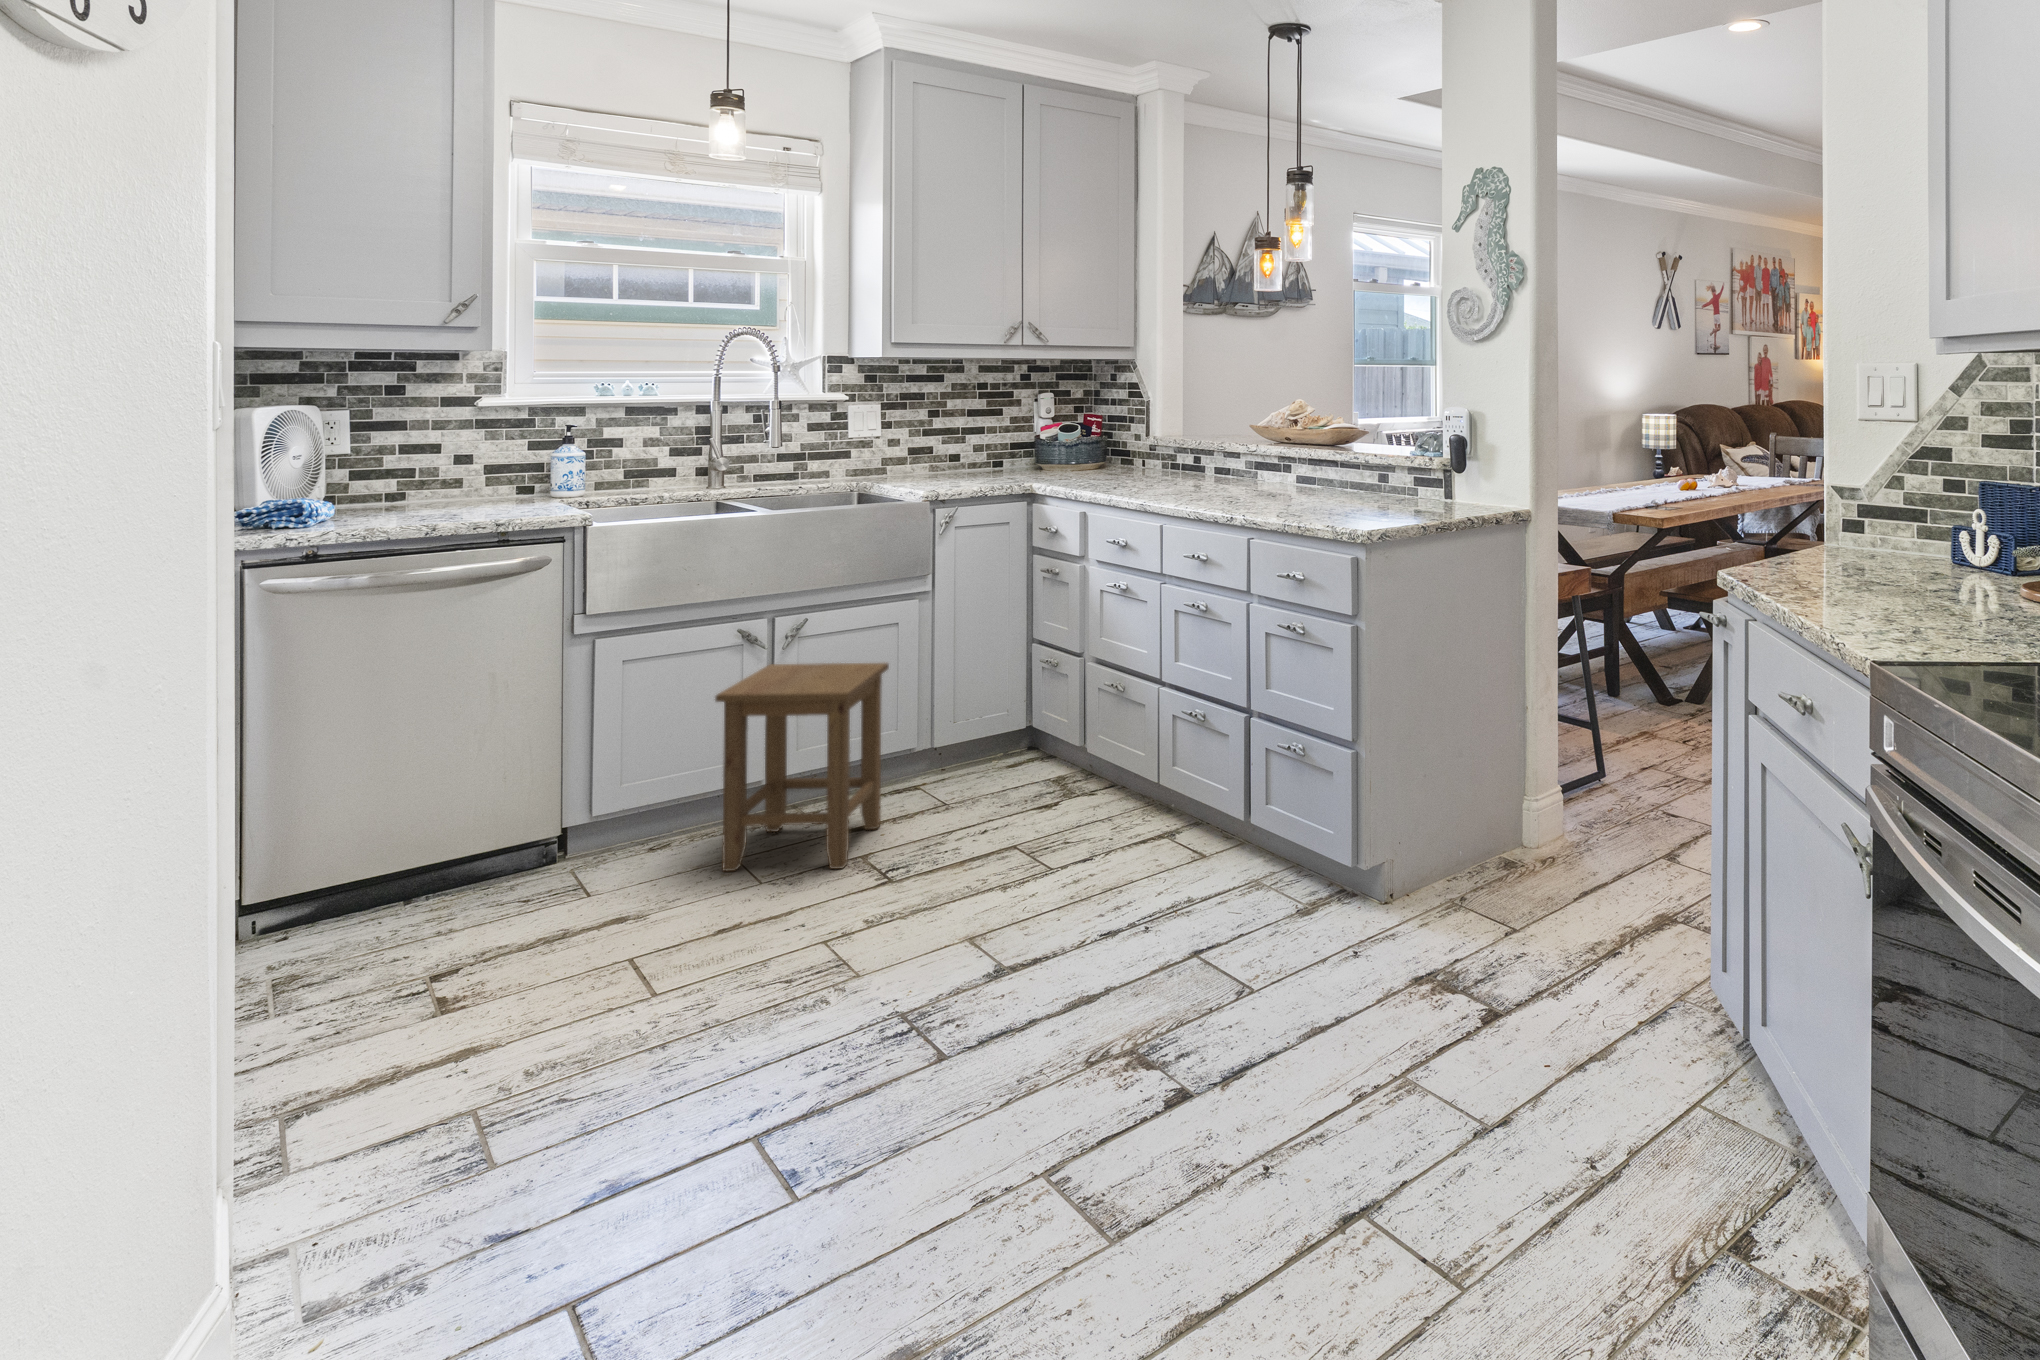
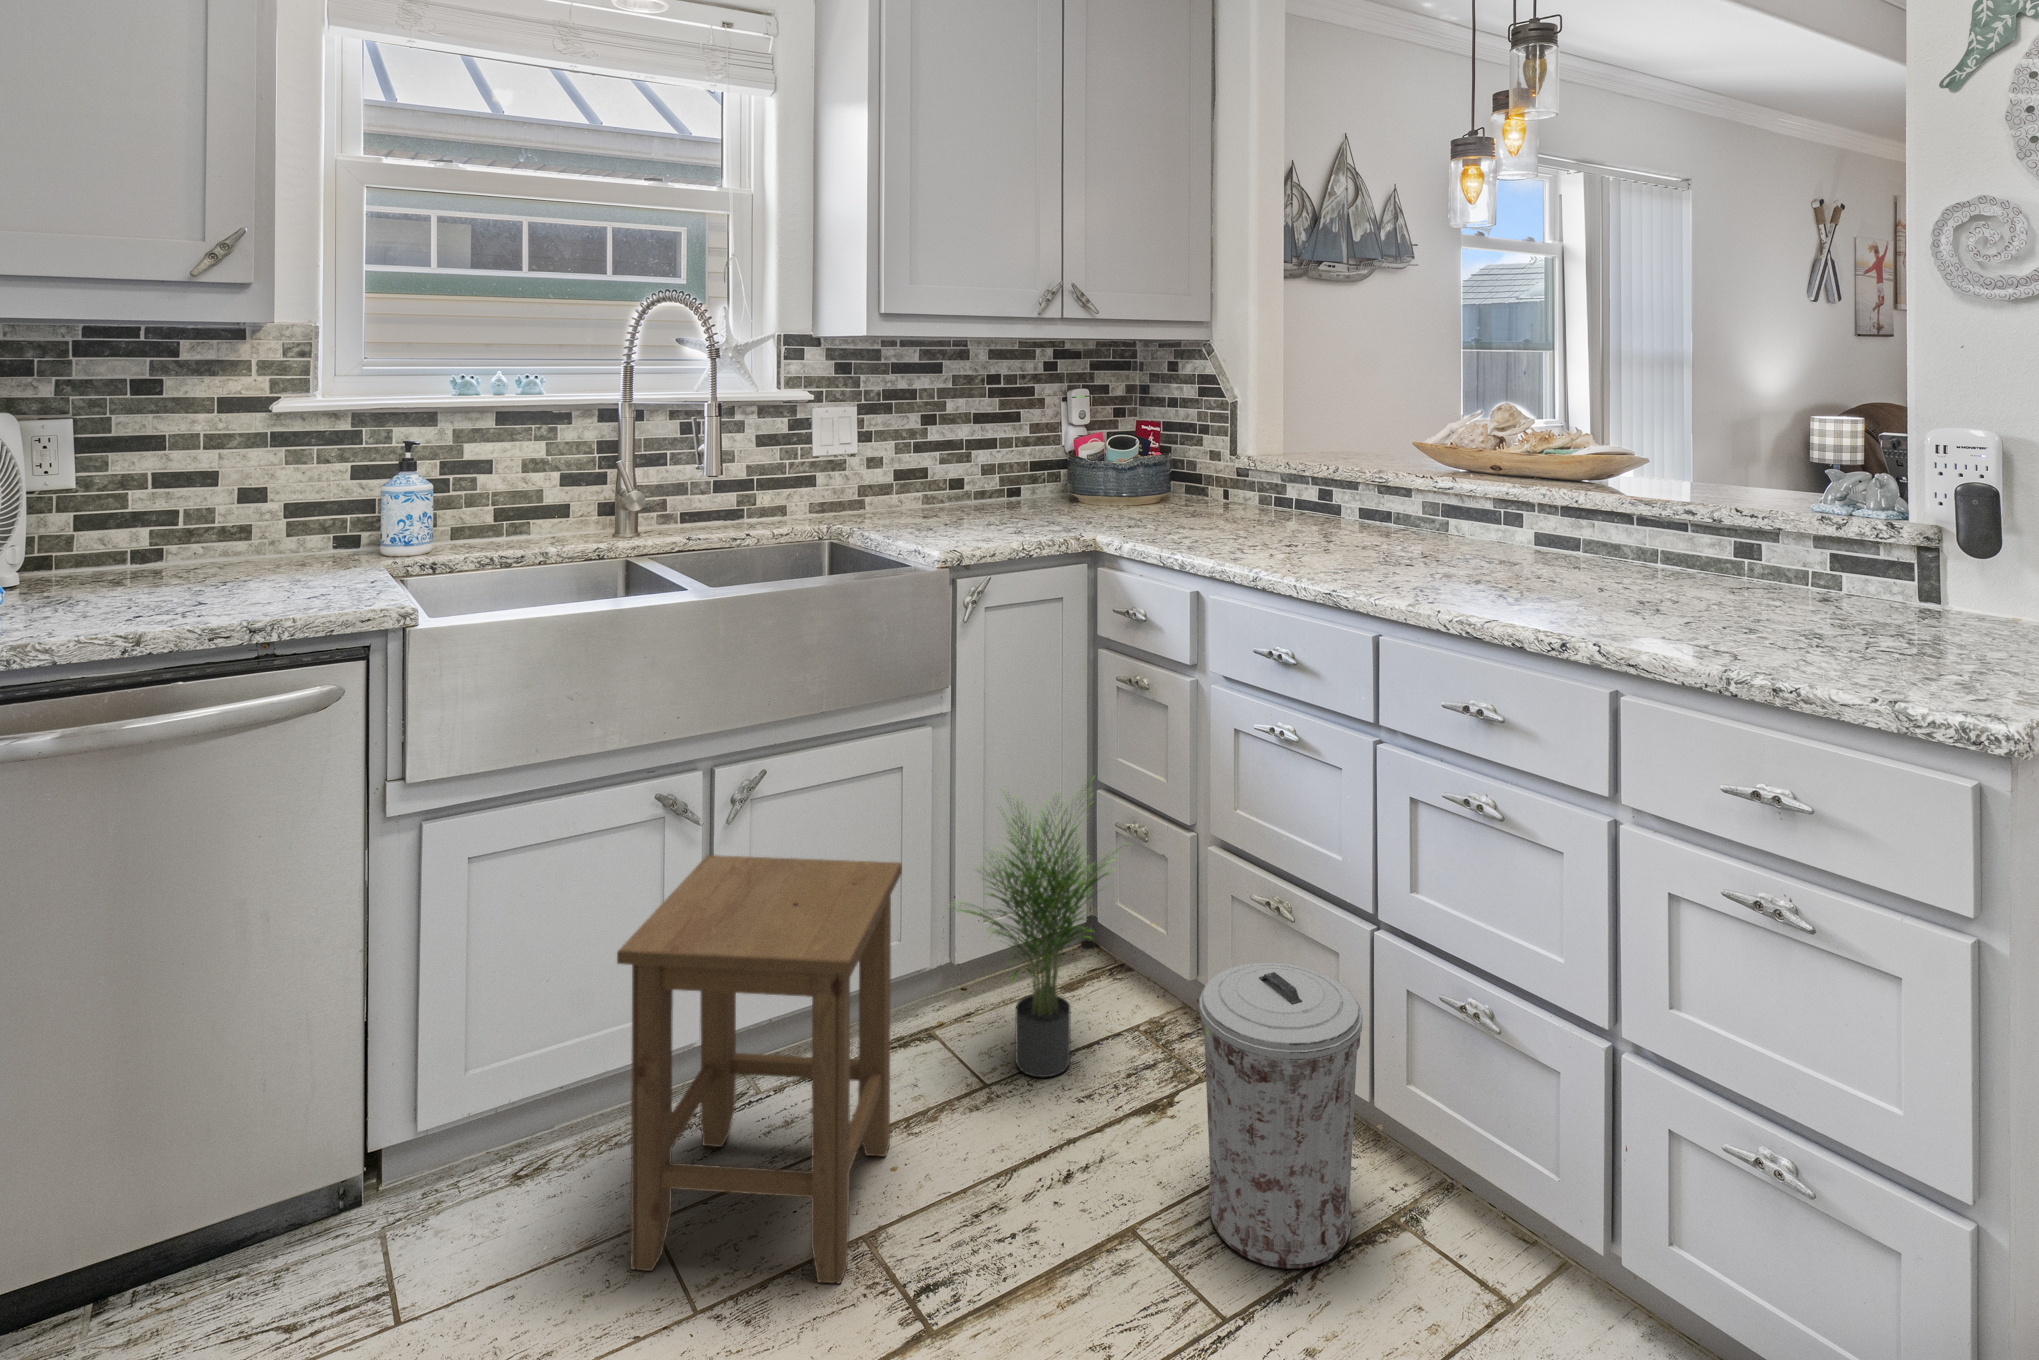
potted plant: none [915,622,1039,798] -> present [957,784,1125,1077]
trash can: none [1051,705,1140,850] -> present [1199,962,1363,1269]

